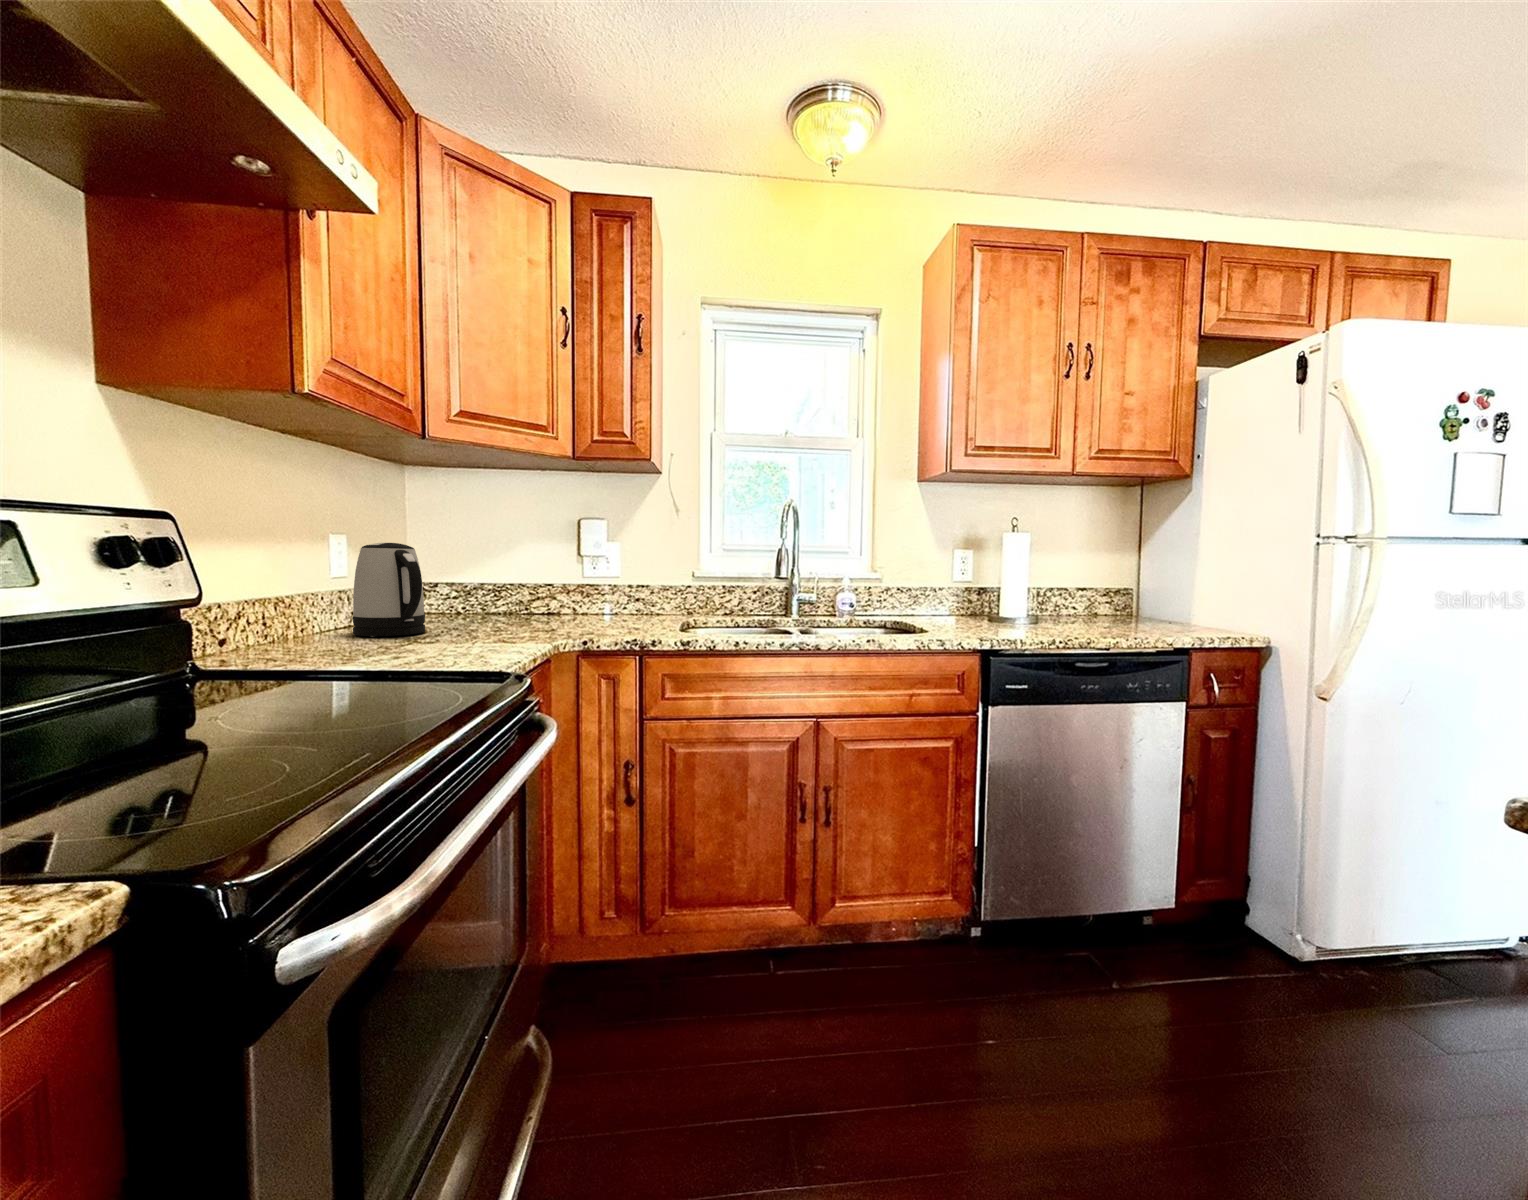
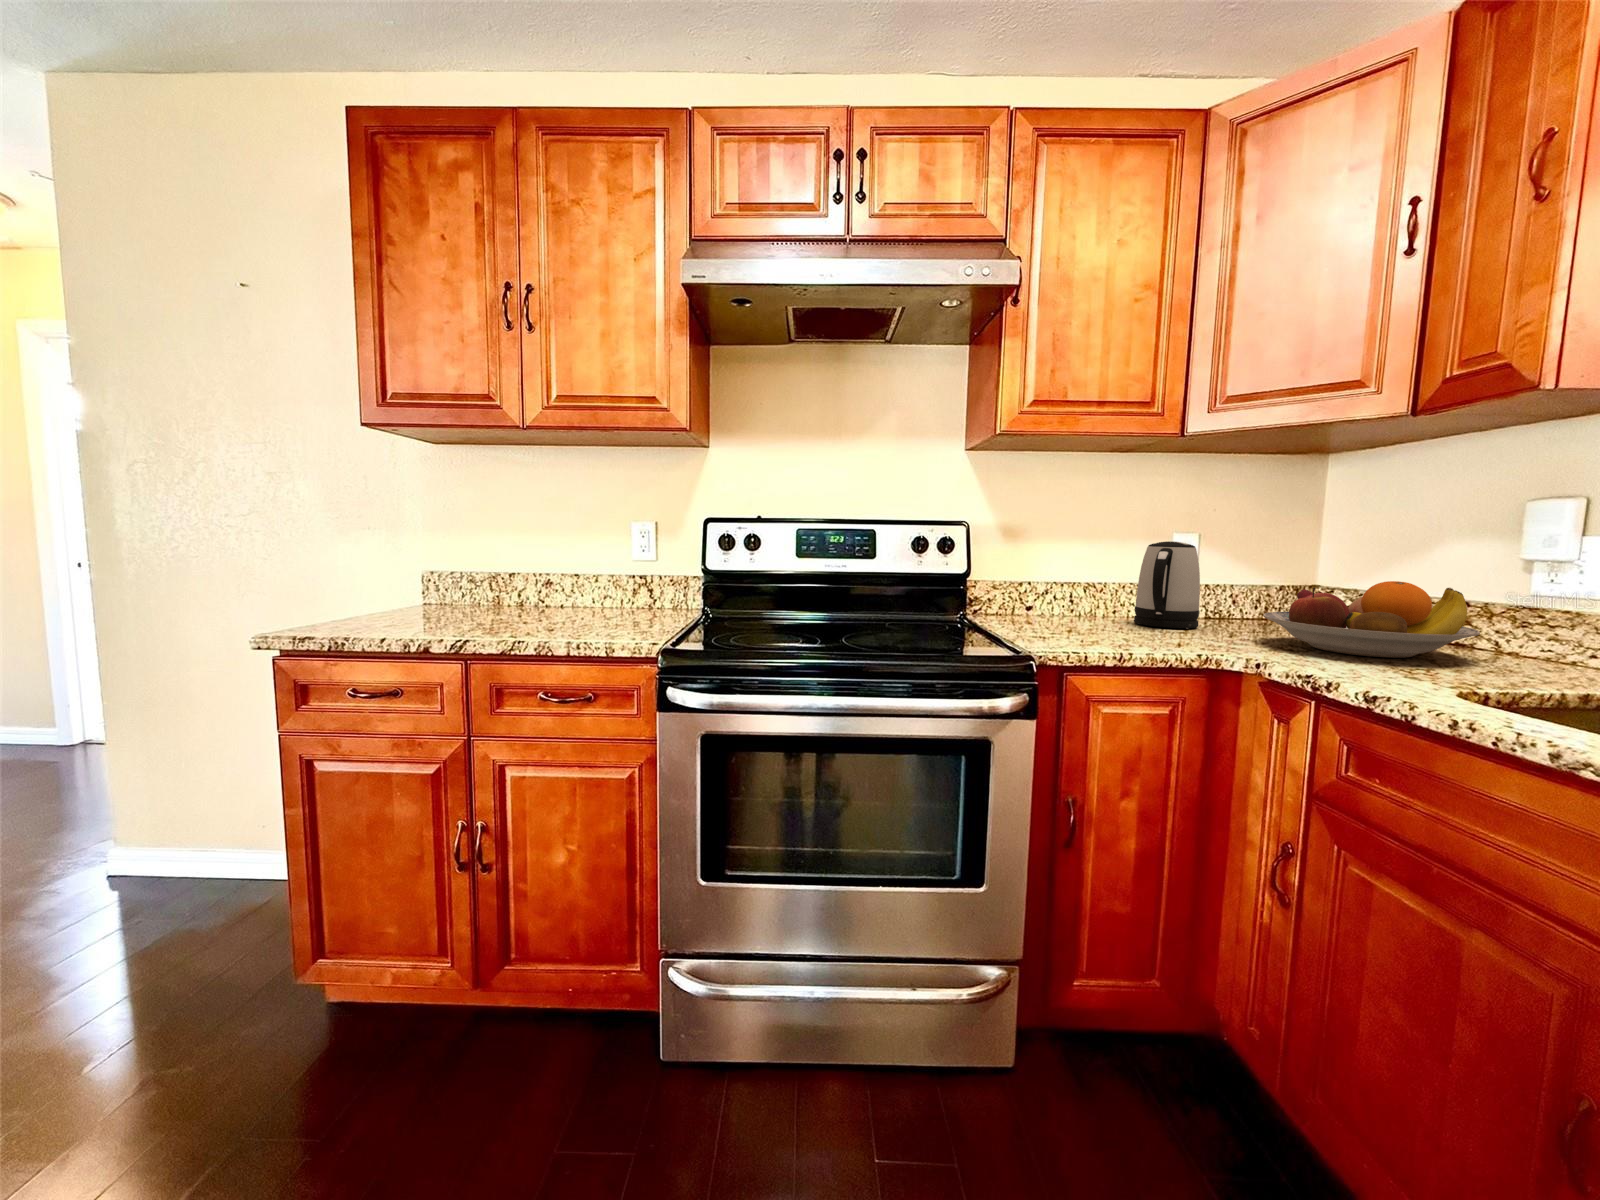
fruit bowl: none [492,572,622,627] -> present [1263,581,1480,658]

